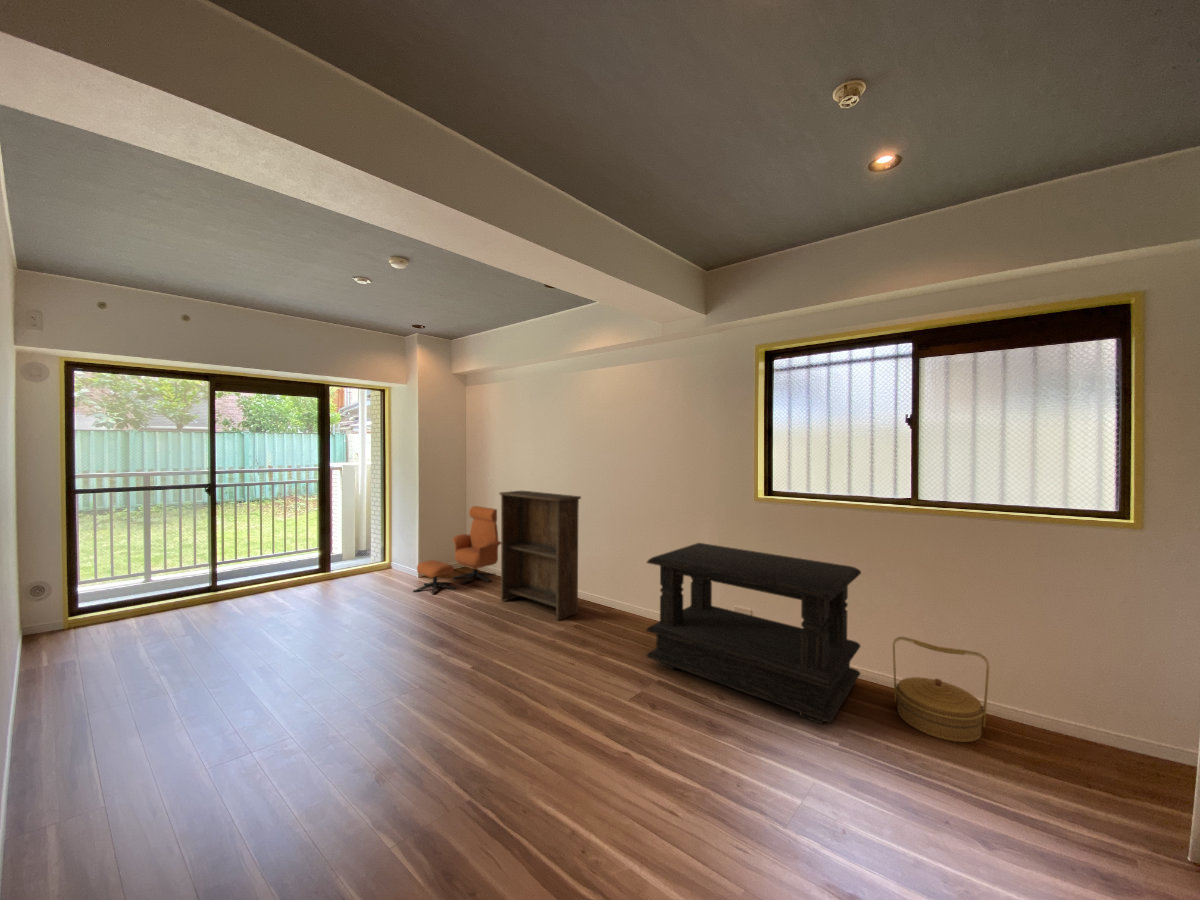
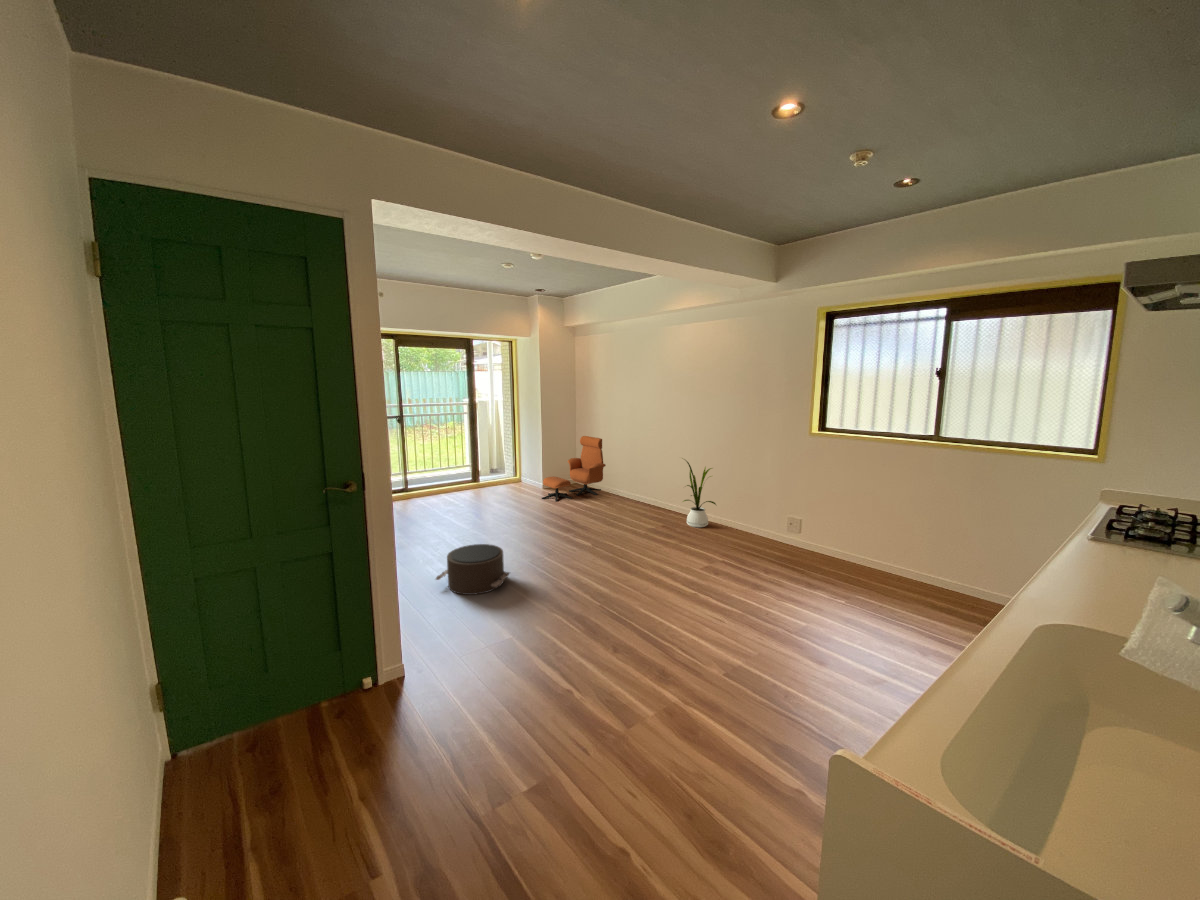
bookshelf: present [499,491,581,620] -> none [606,424,670,522]
house plant: none [594,531,643,625] -> present [683,461,716,527]
coffee table: present [646,543,861,723] -> none [715,467,887,592]
woven basket: present [893,637,989,742] -> none [899,538,971,609]
pouf: none [158,693,317,808] -> present [436,544,509,595]

